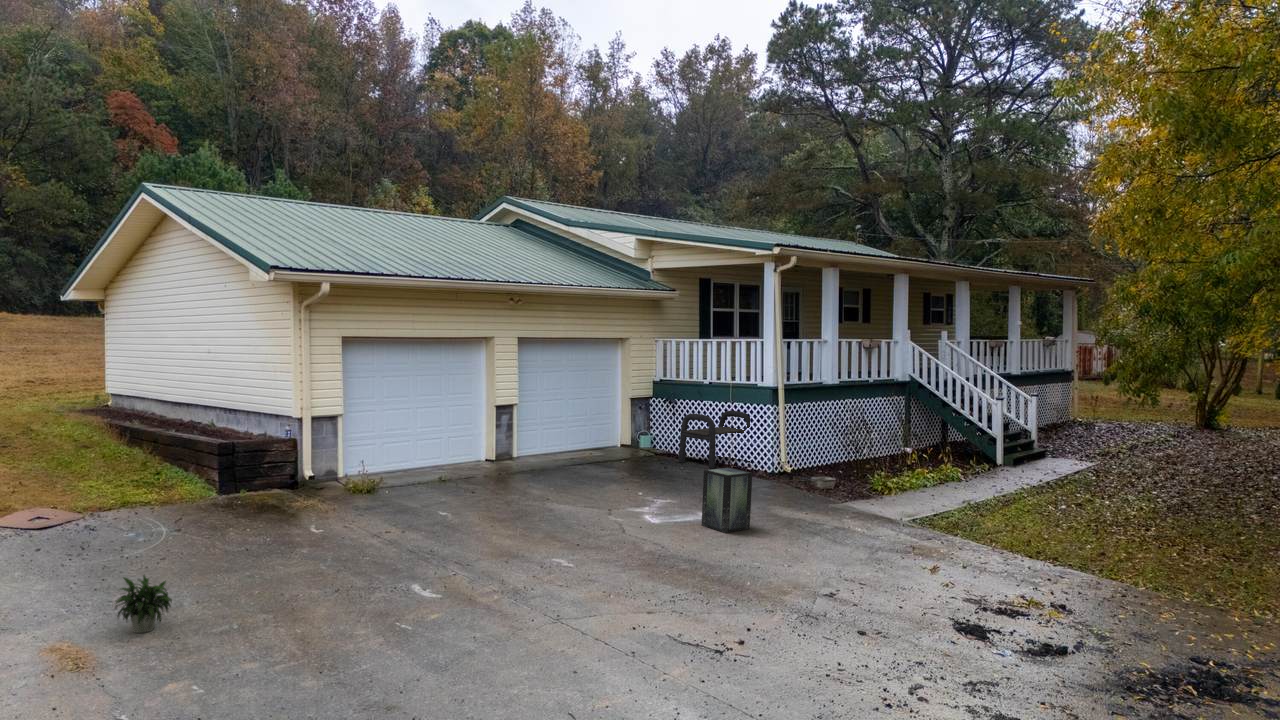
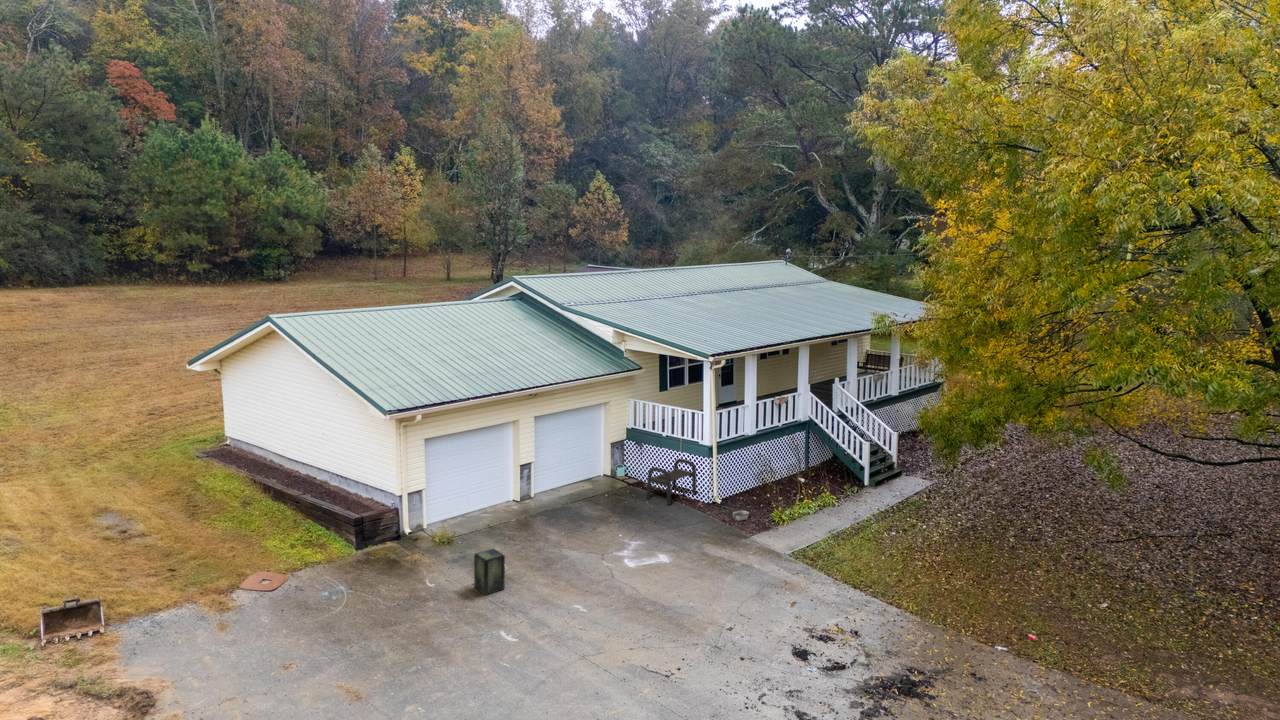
storage box: present [701,468,752,533] -> present [474,549,505,595]
potted plant: present [116,576,172,633] -> none [377,651,403,681]

